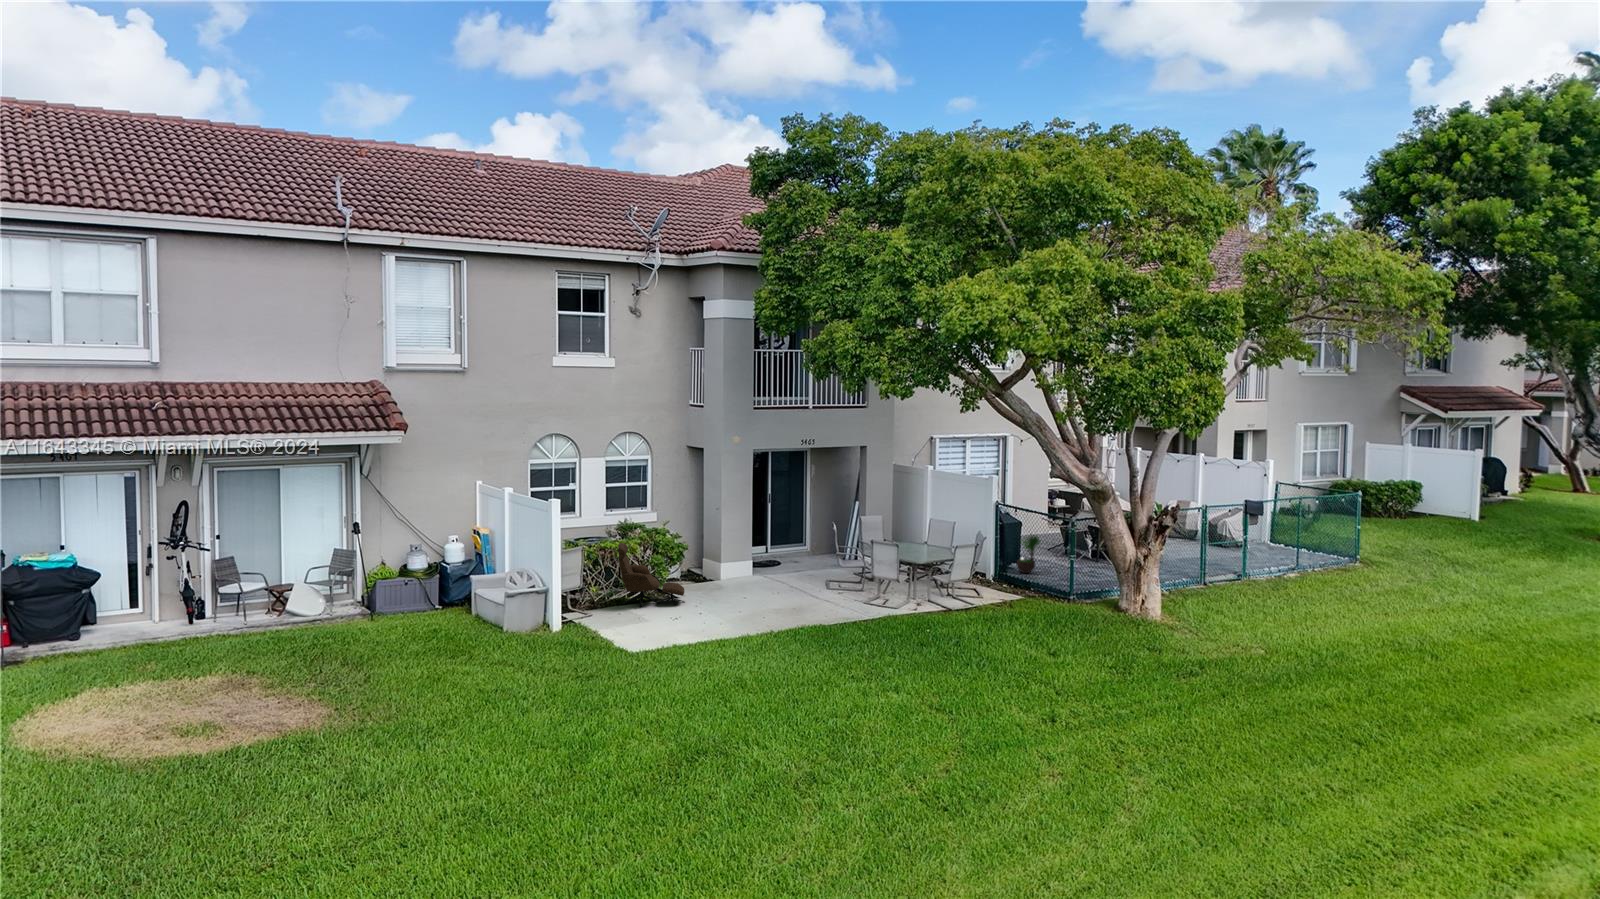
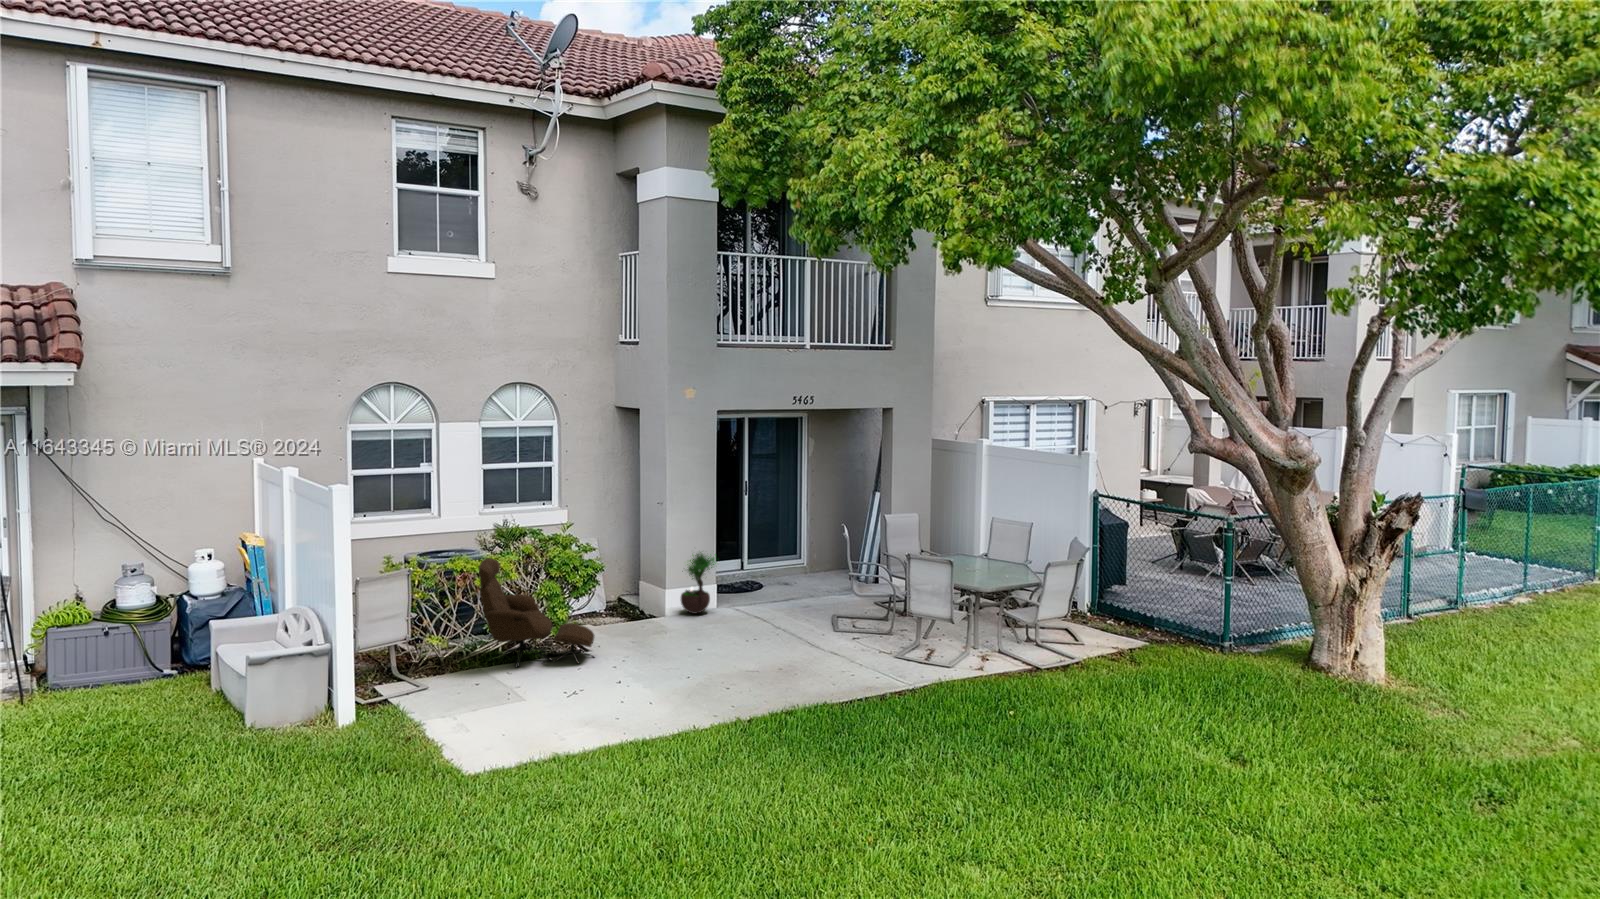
potted tree: present [1017,535,1041,573] -> present [681,552,716,614]

